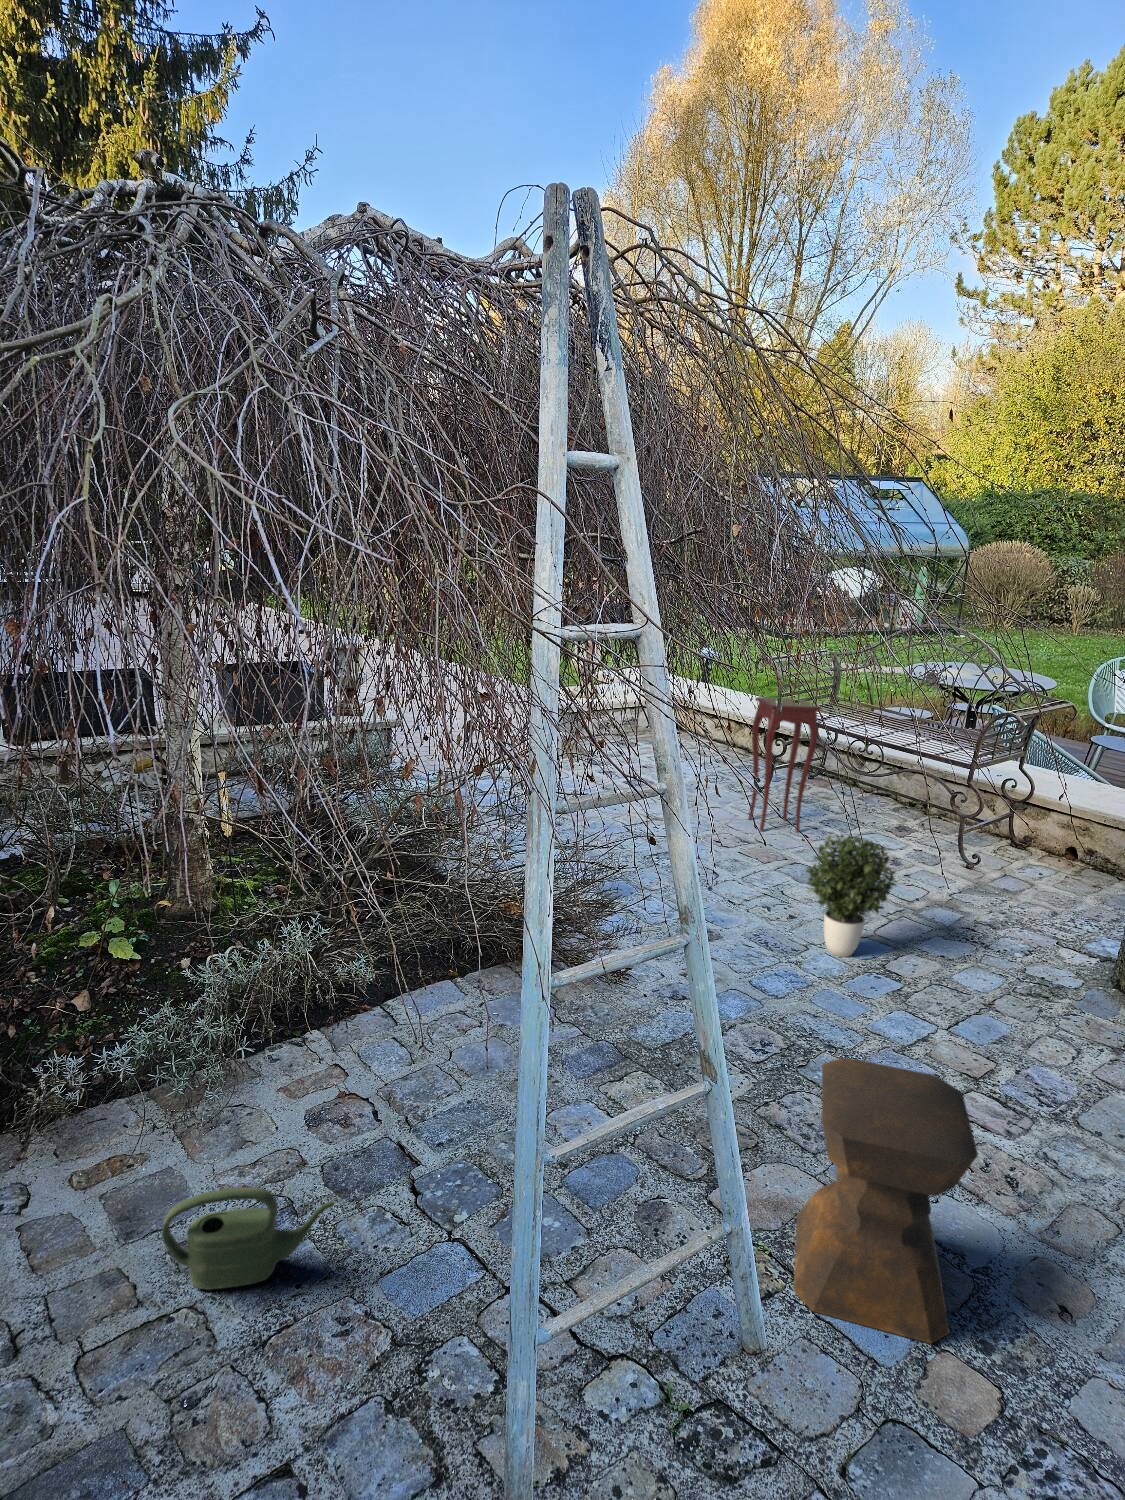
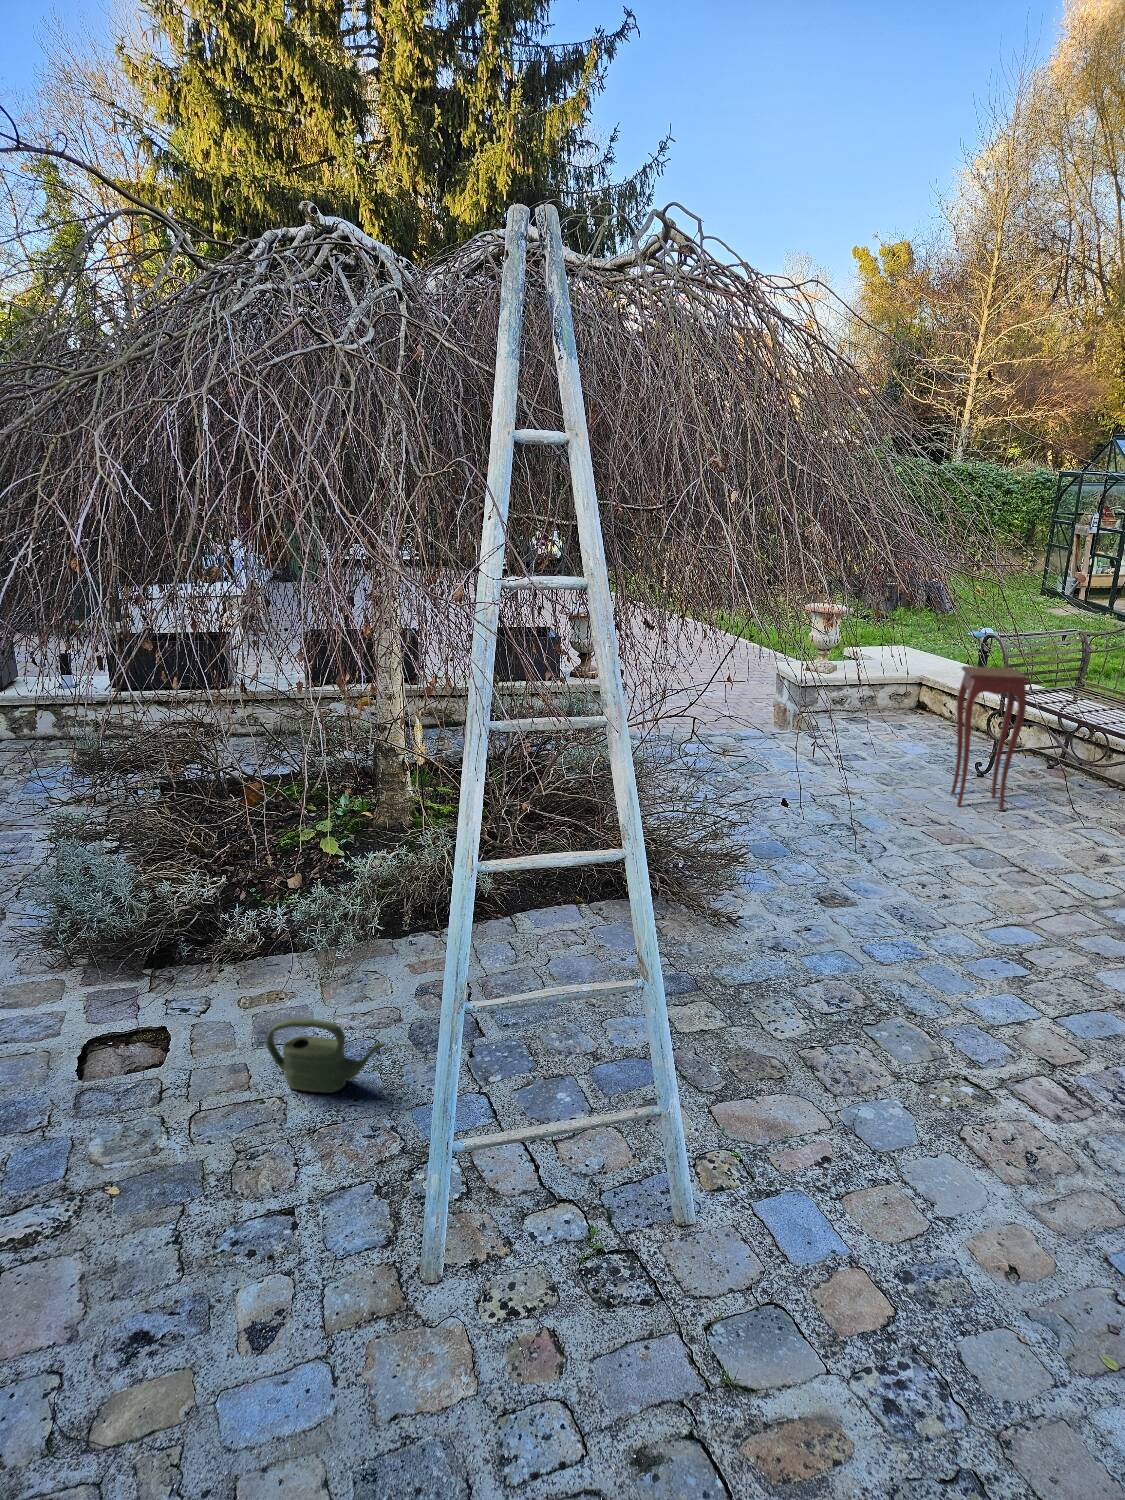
potted plant: present [806,834,896,957] -> none [936,806,1038,933]
stool: present [794,1058,978,1344] -> none [744,998,924,1262]

